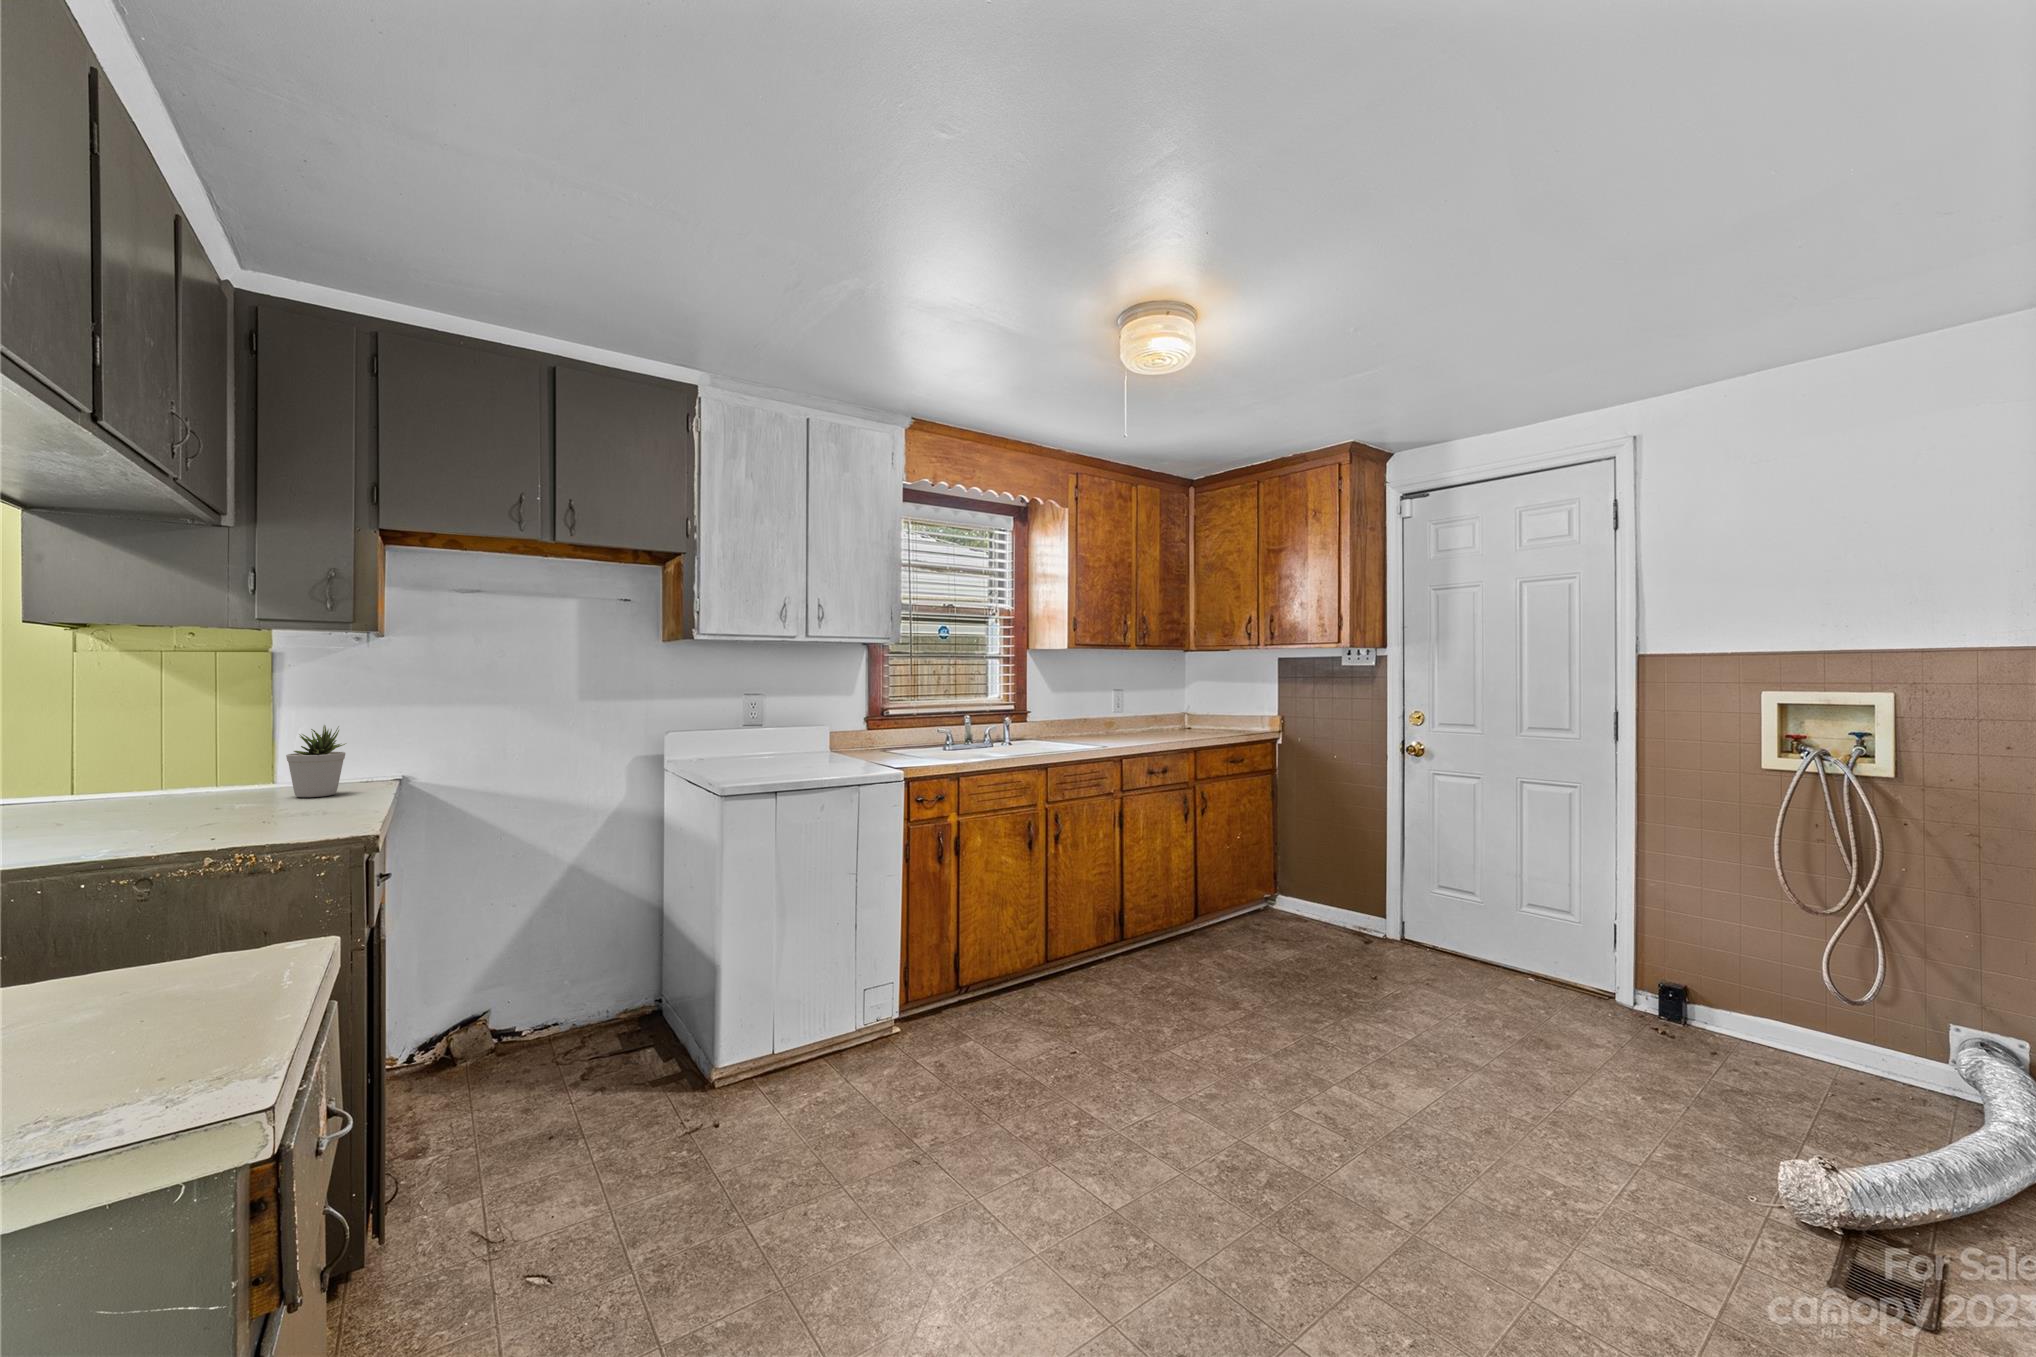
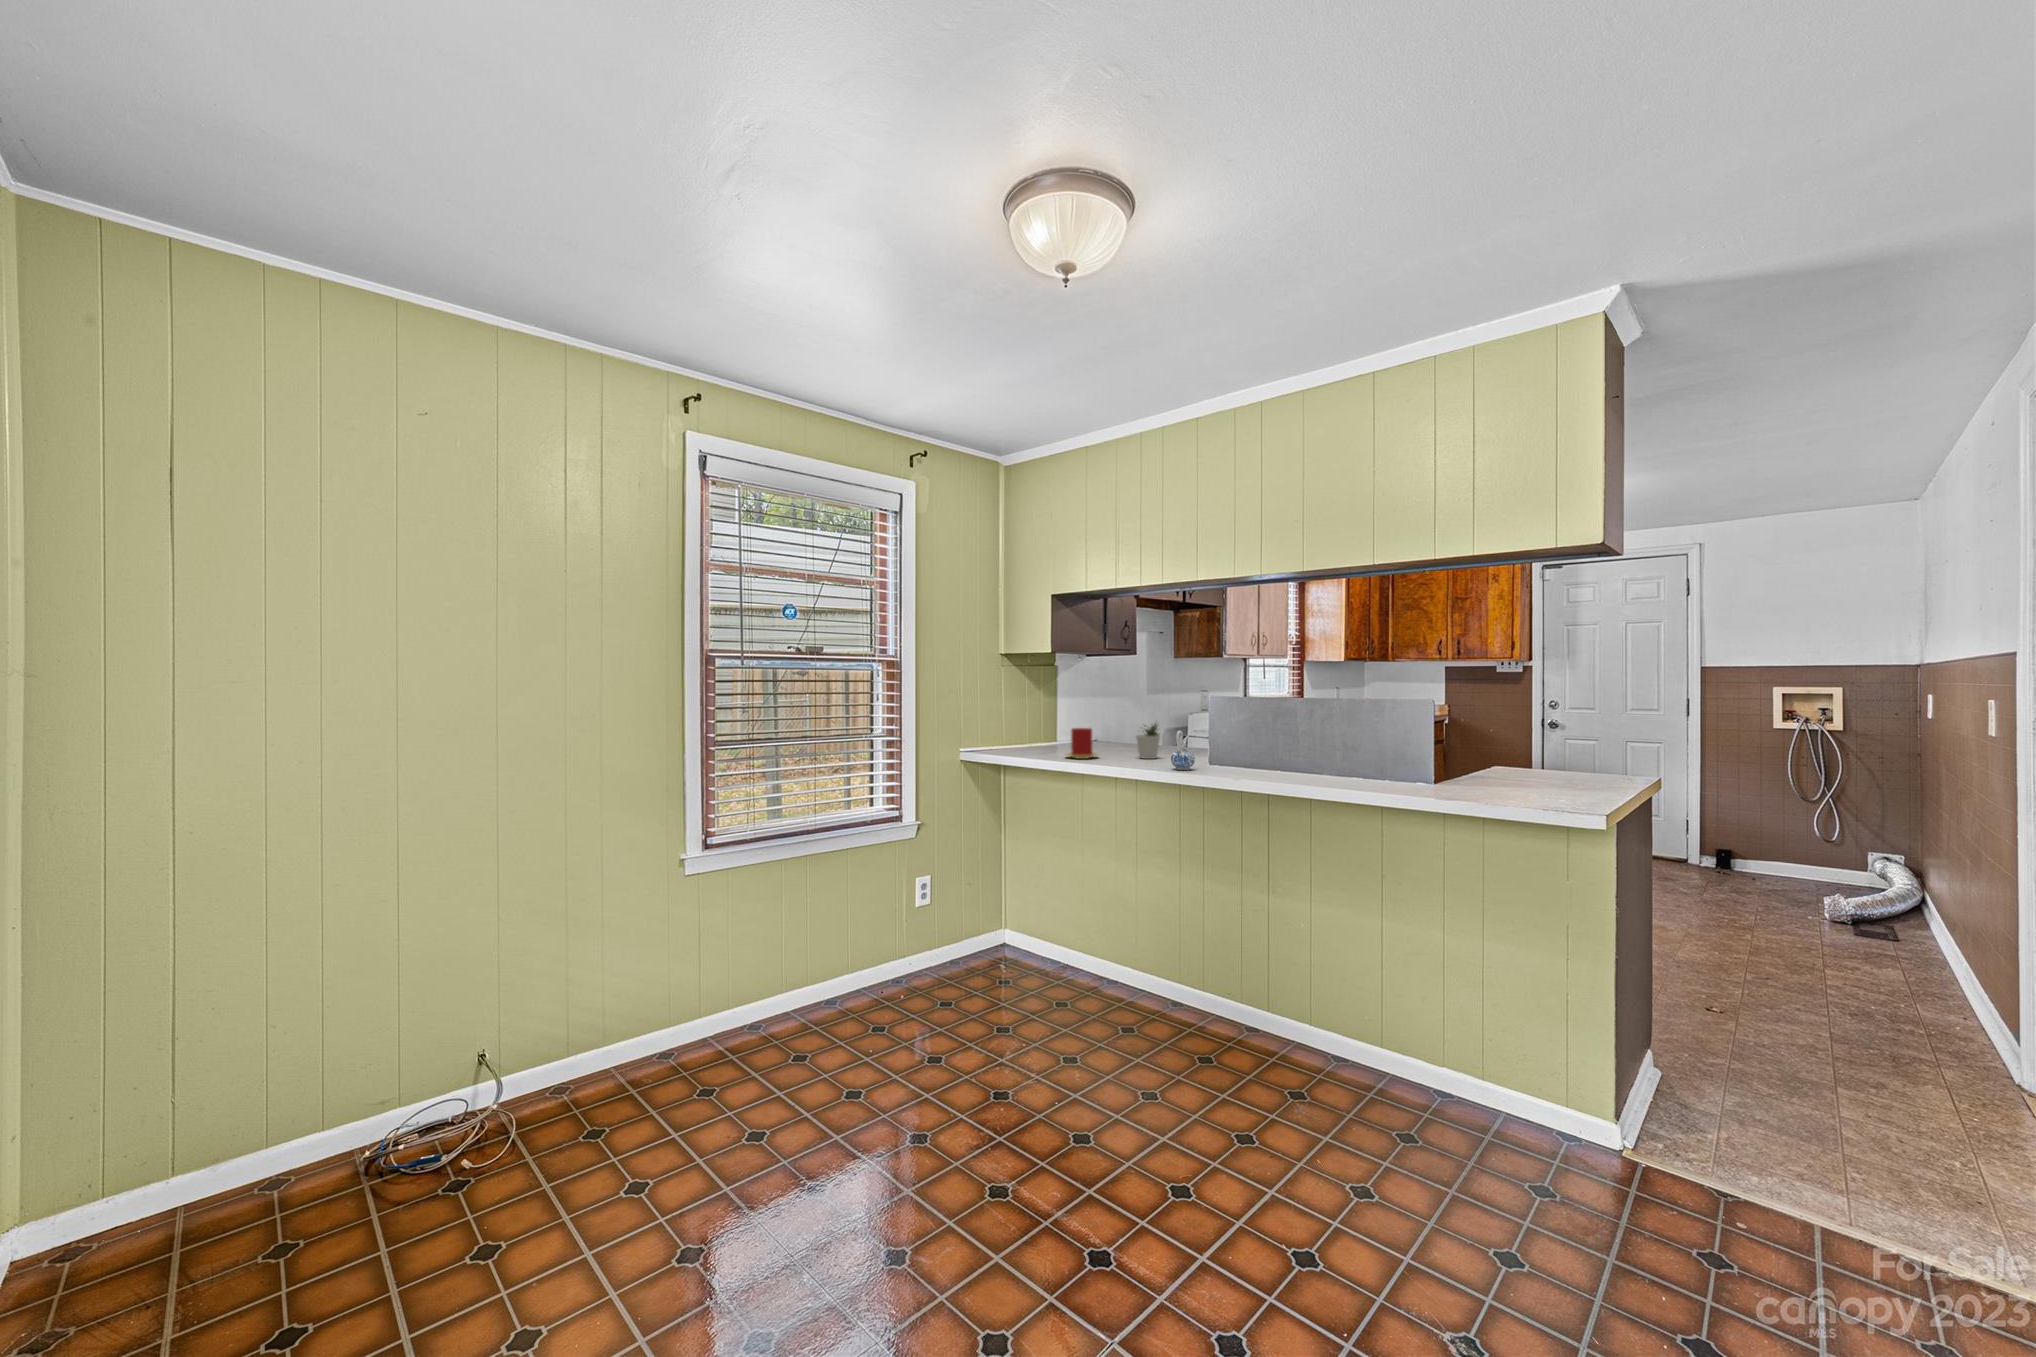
candle: none [183,737,269,793] -> present [1066,728,1098,759]
ceramic pitcher: none [109,746,180,829] -> present [1171,731,1195,770]

